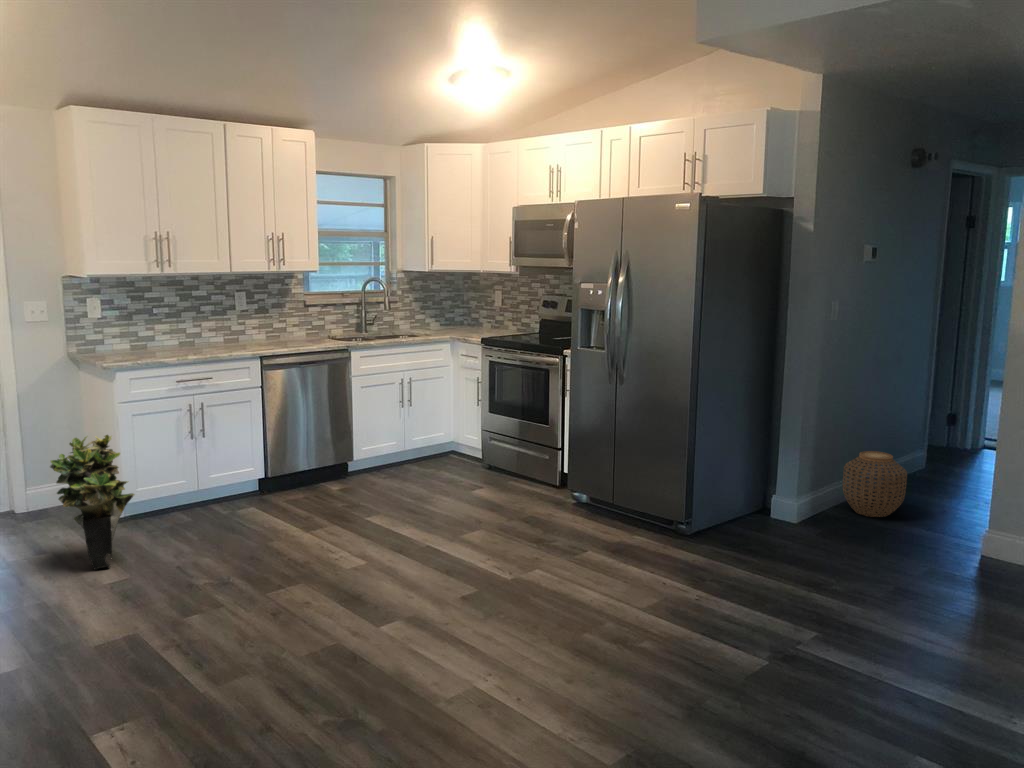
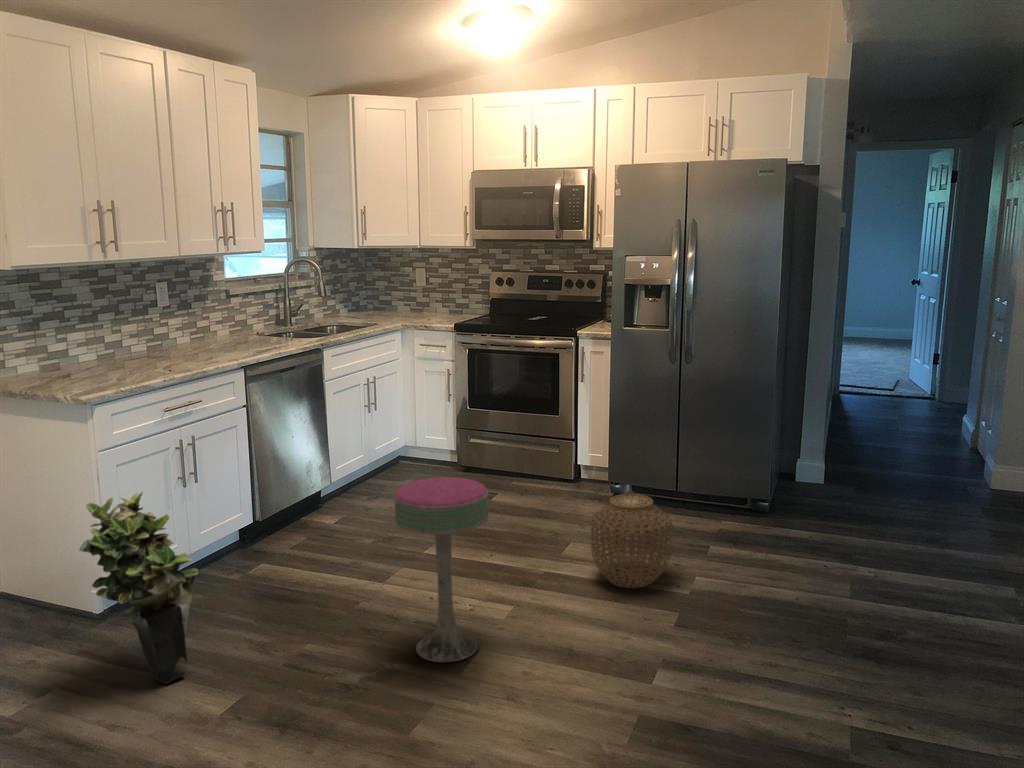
bar stool: none [238,451,315,596] -> present [394,477,489,662]
woven basket: present [843,451,907,517] -> present [591,494,672,588]

